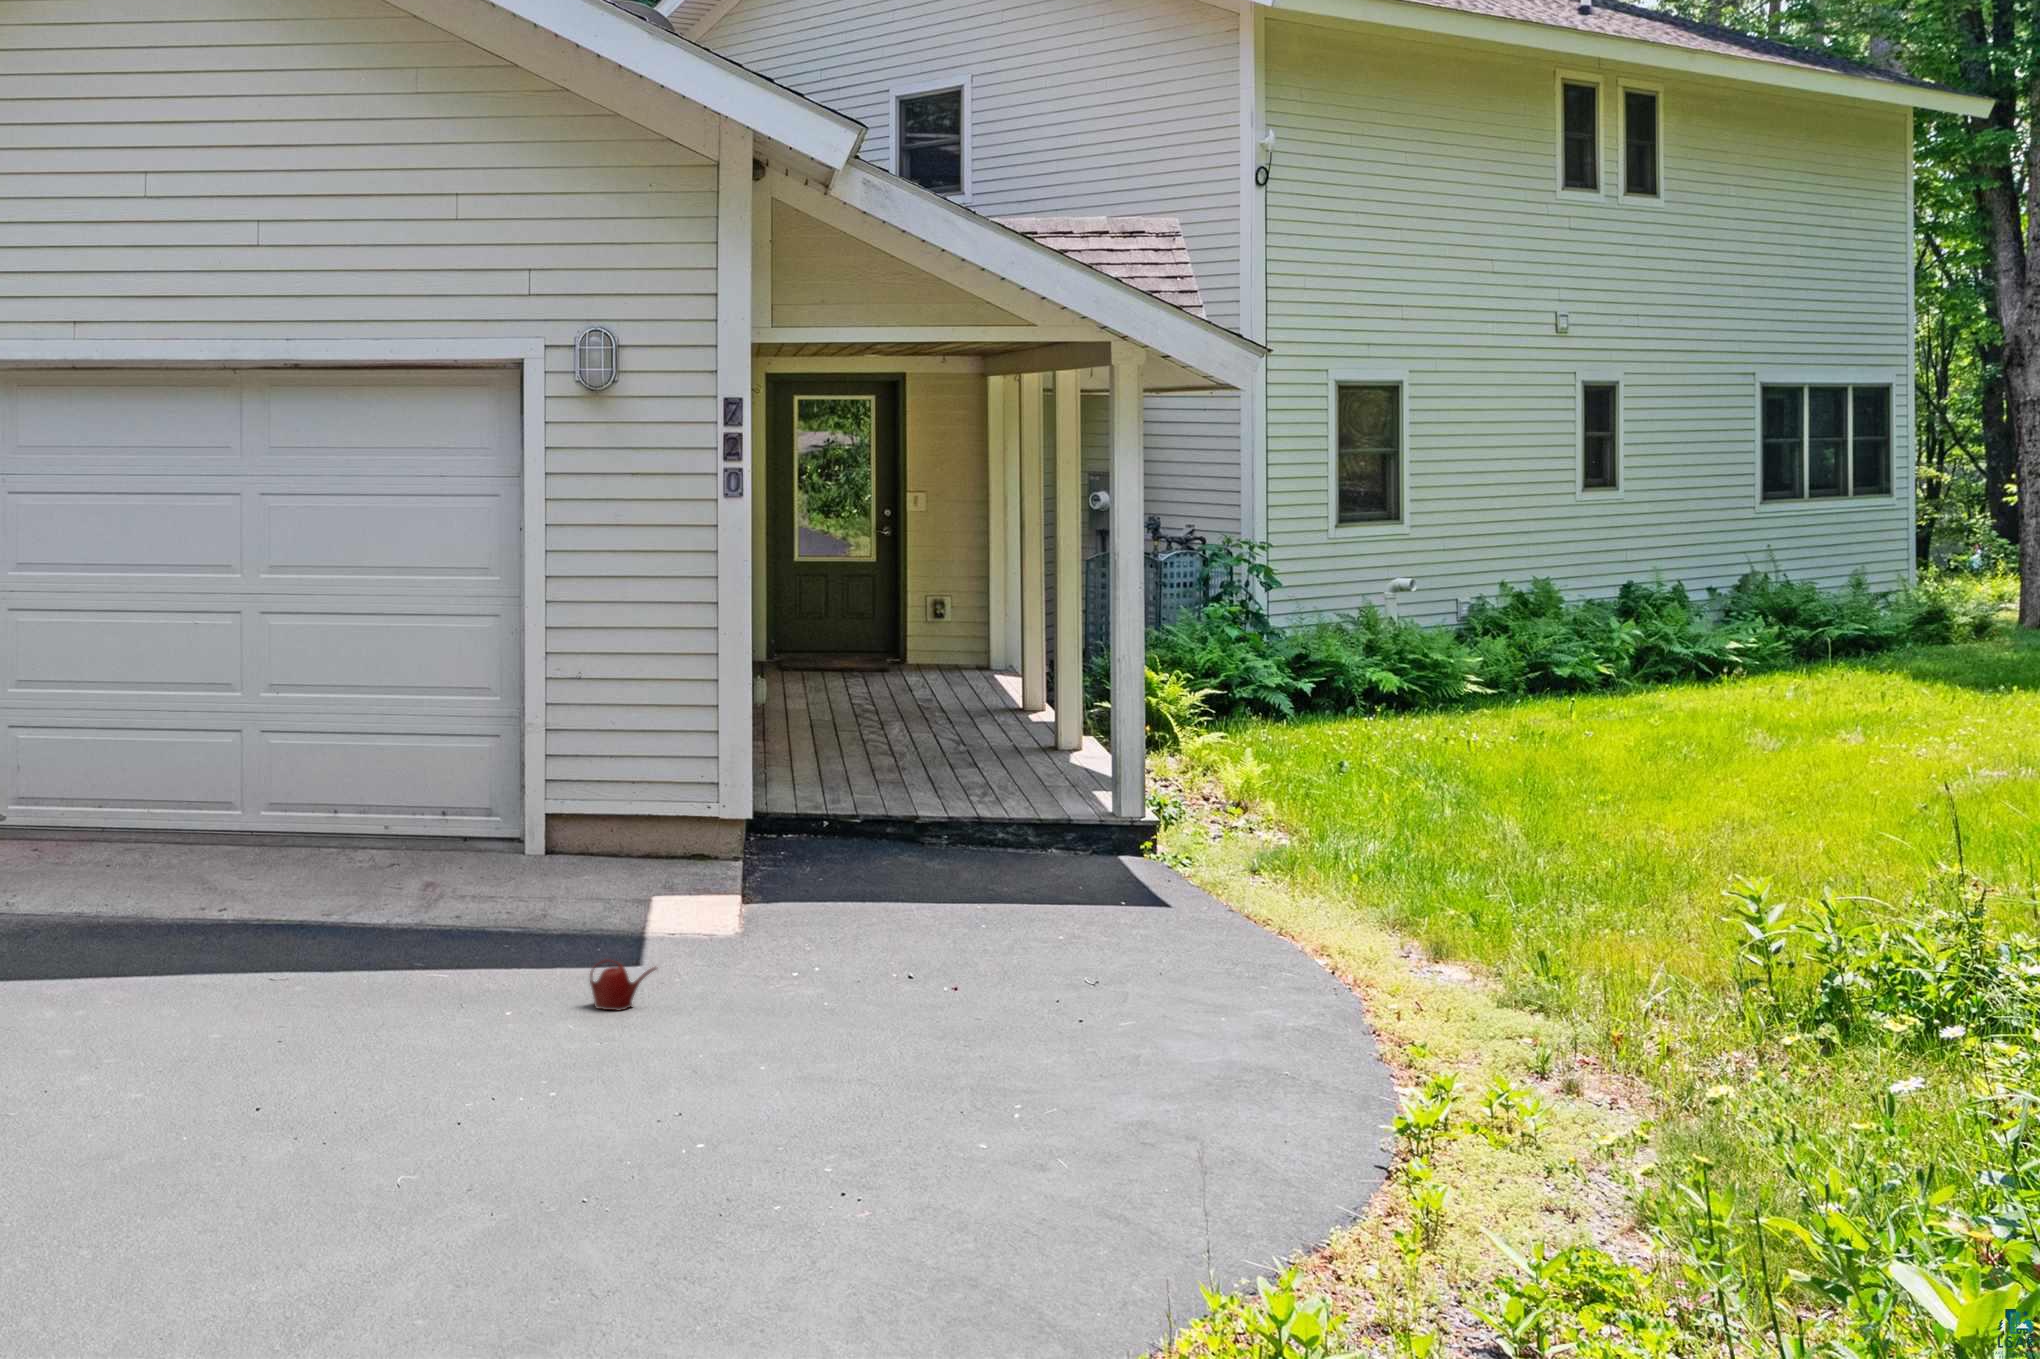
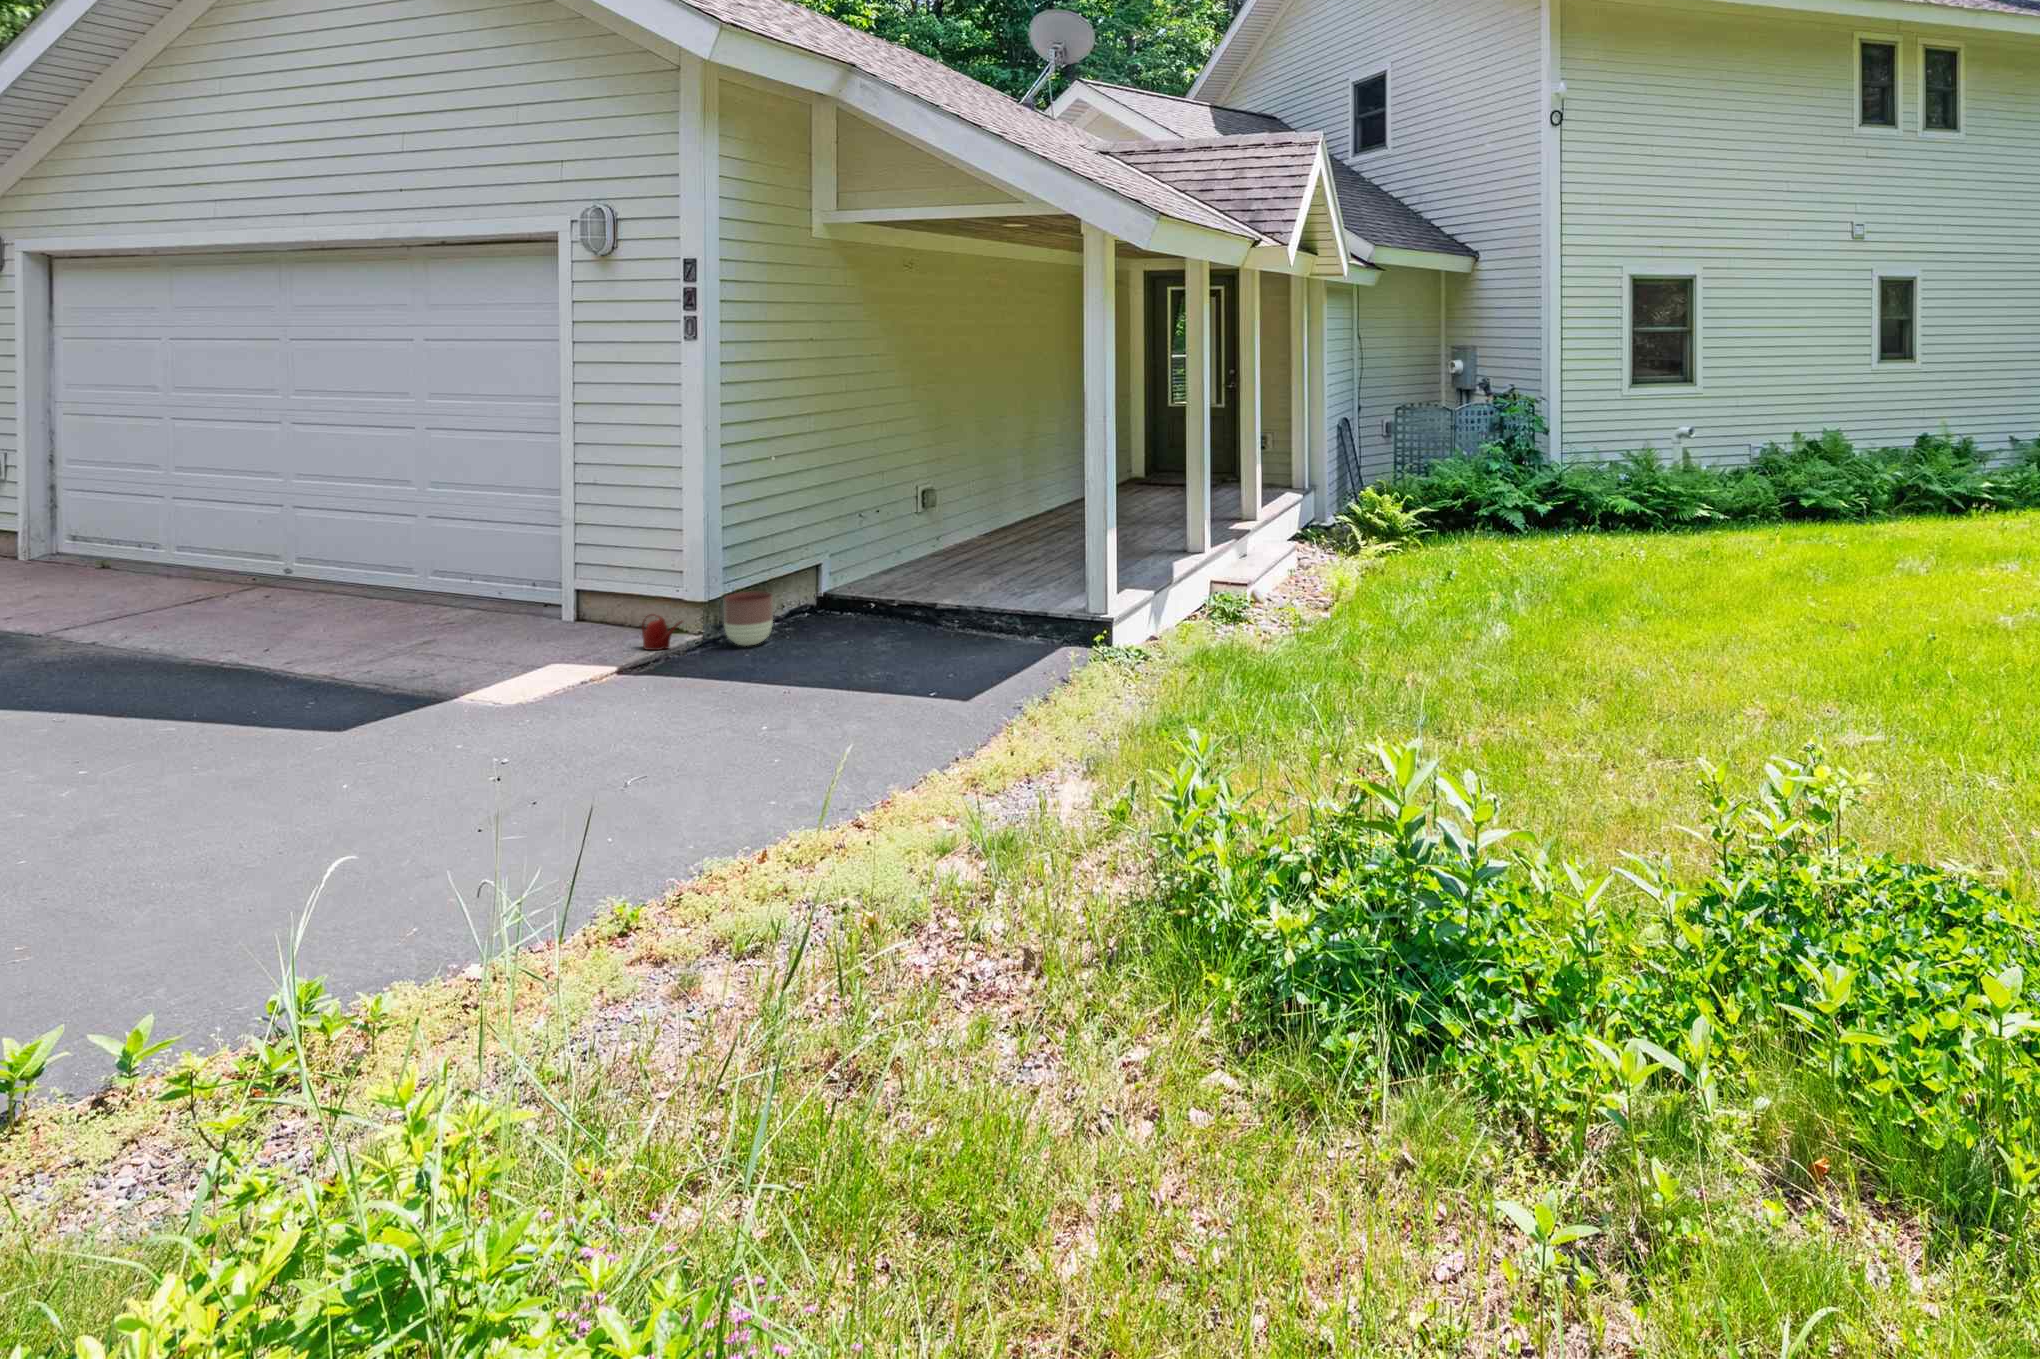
planter: none [691,917,755,994] -> present [724,592,773,646]

